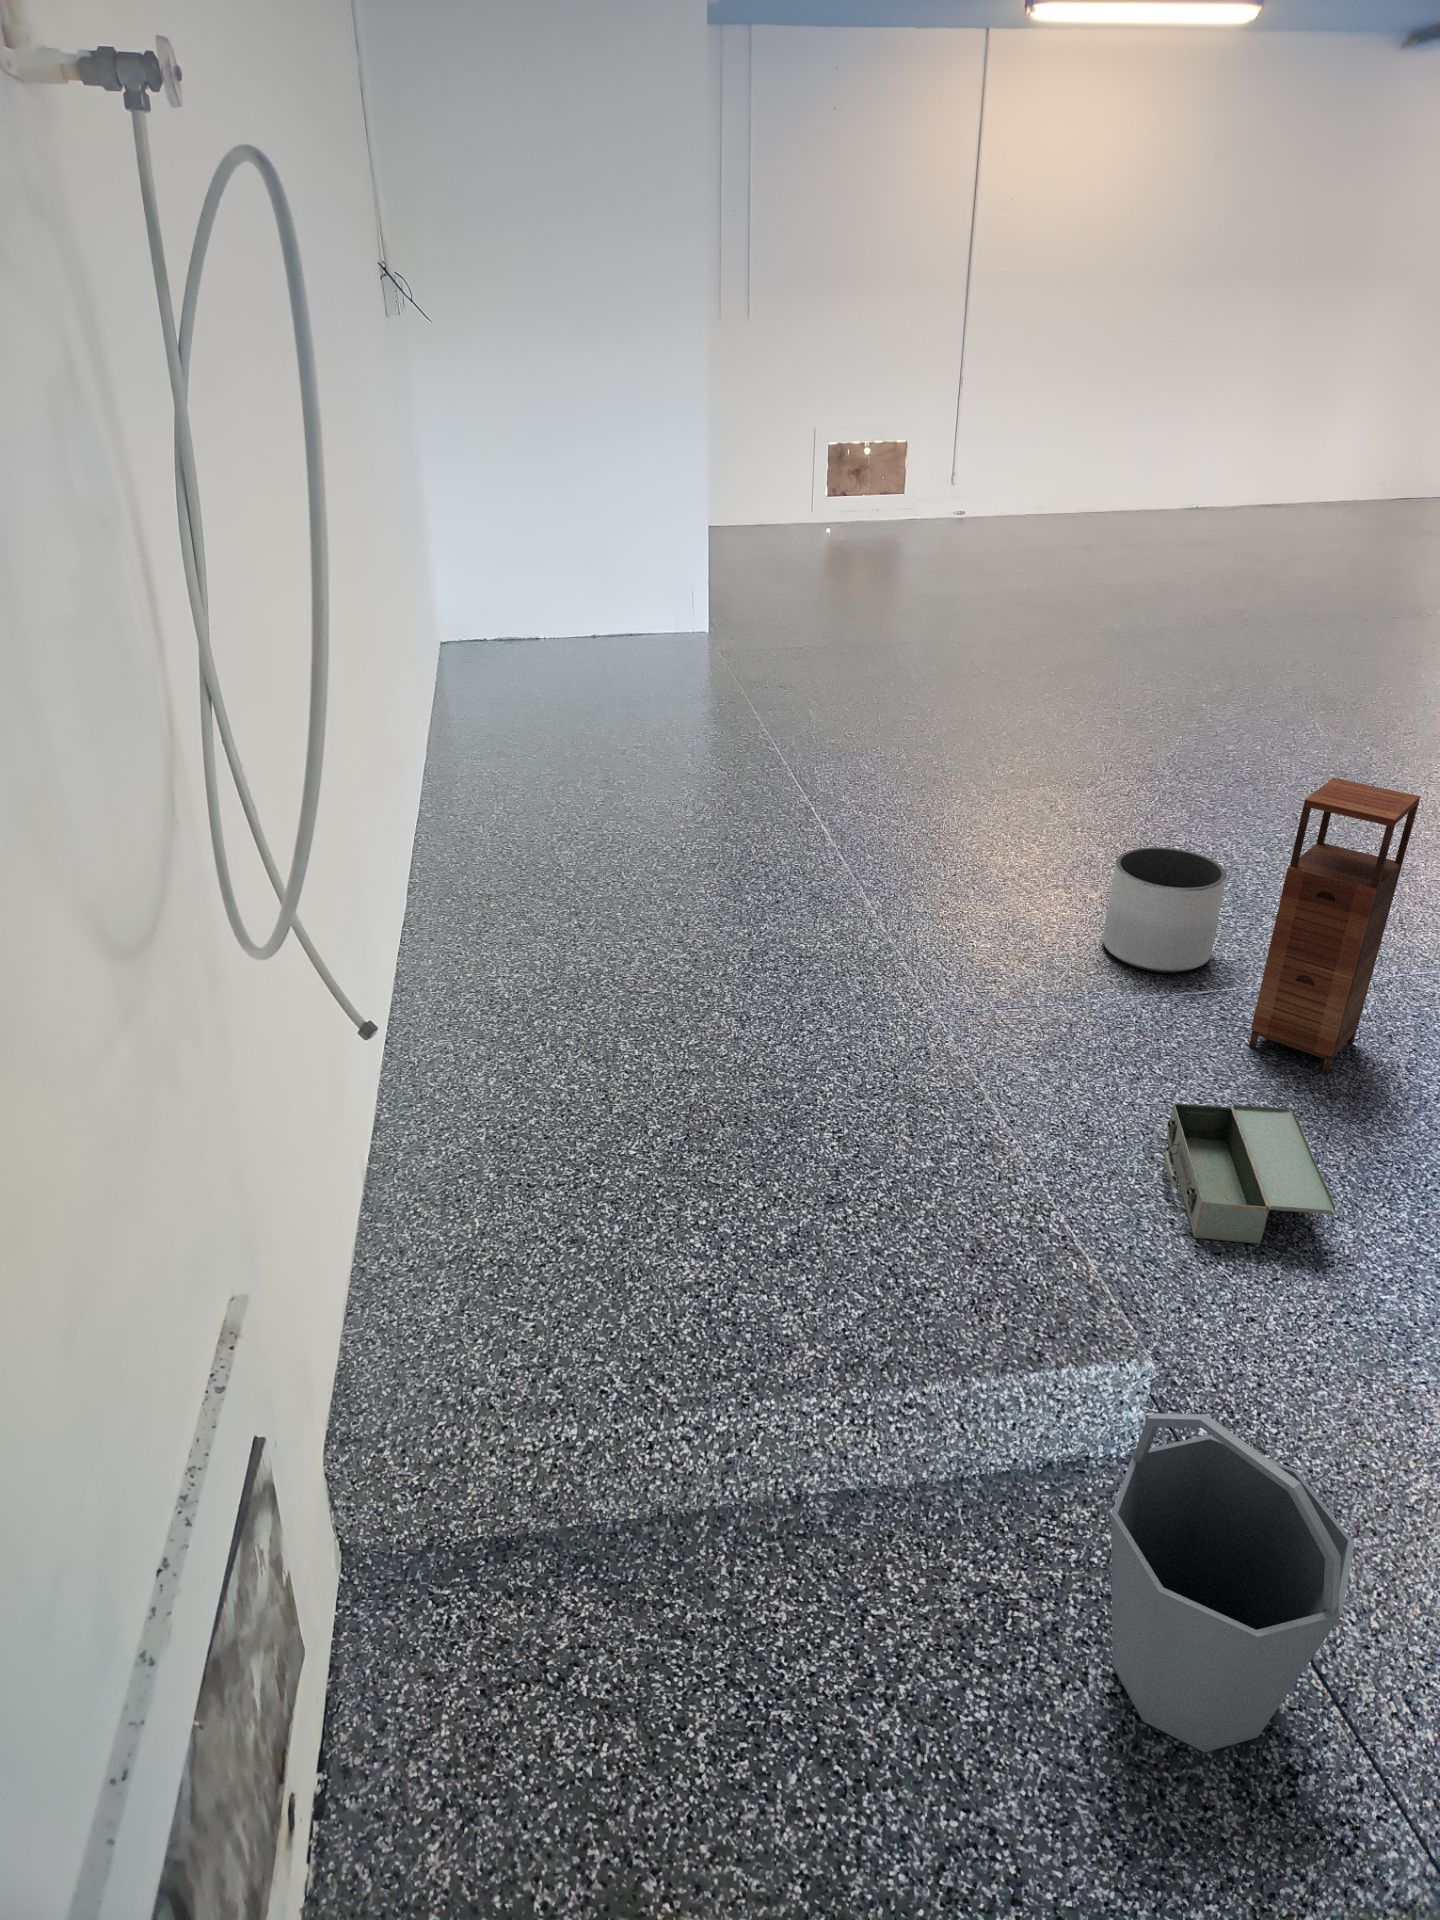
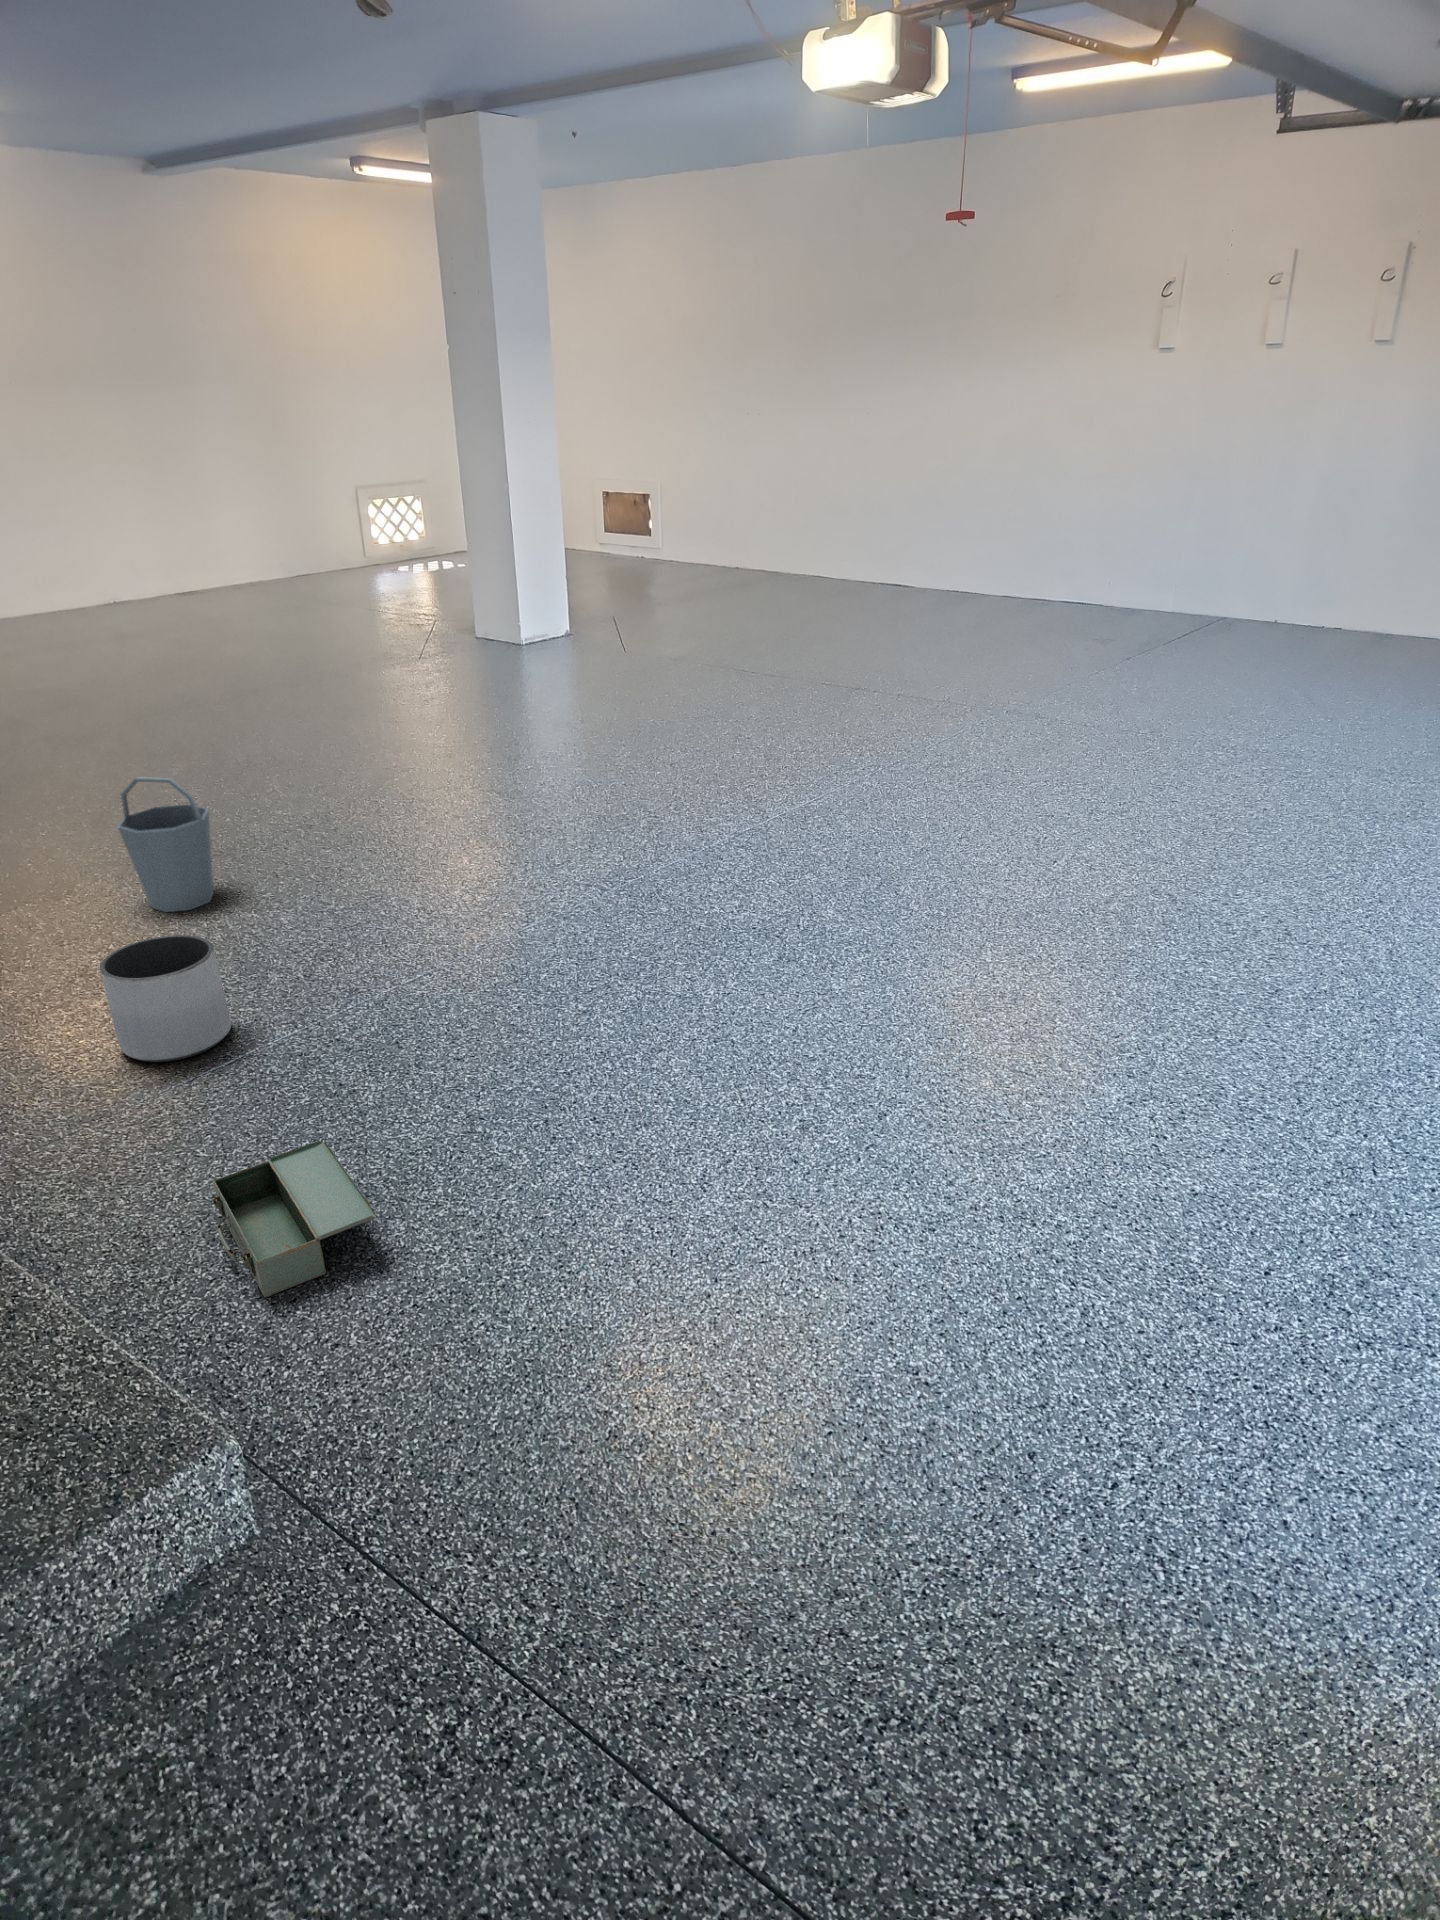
storage cabinet: present [1249,778,1420,1074] -> none [234,832,373,1097]
bucket: present [1111,1413,1355,1752] -> present [118,777,214,912]

